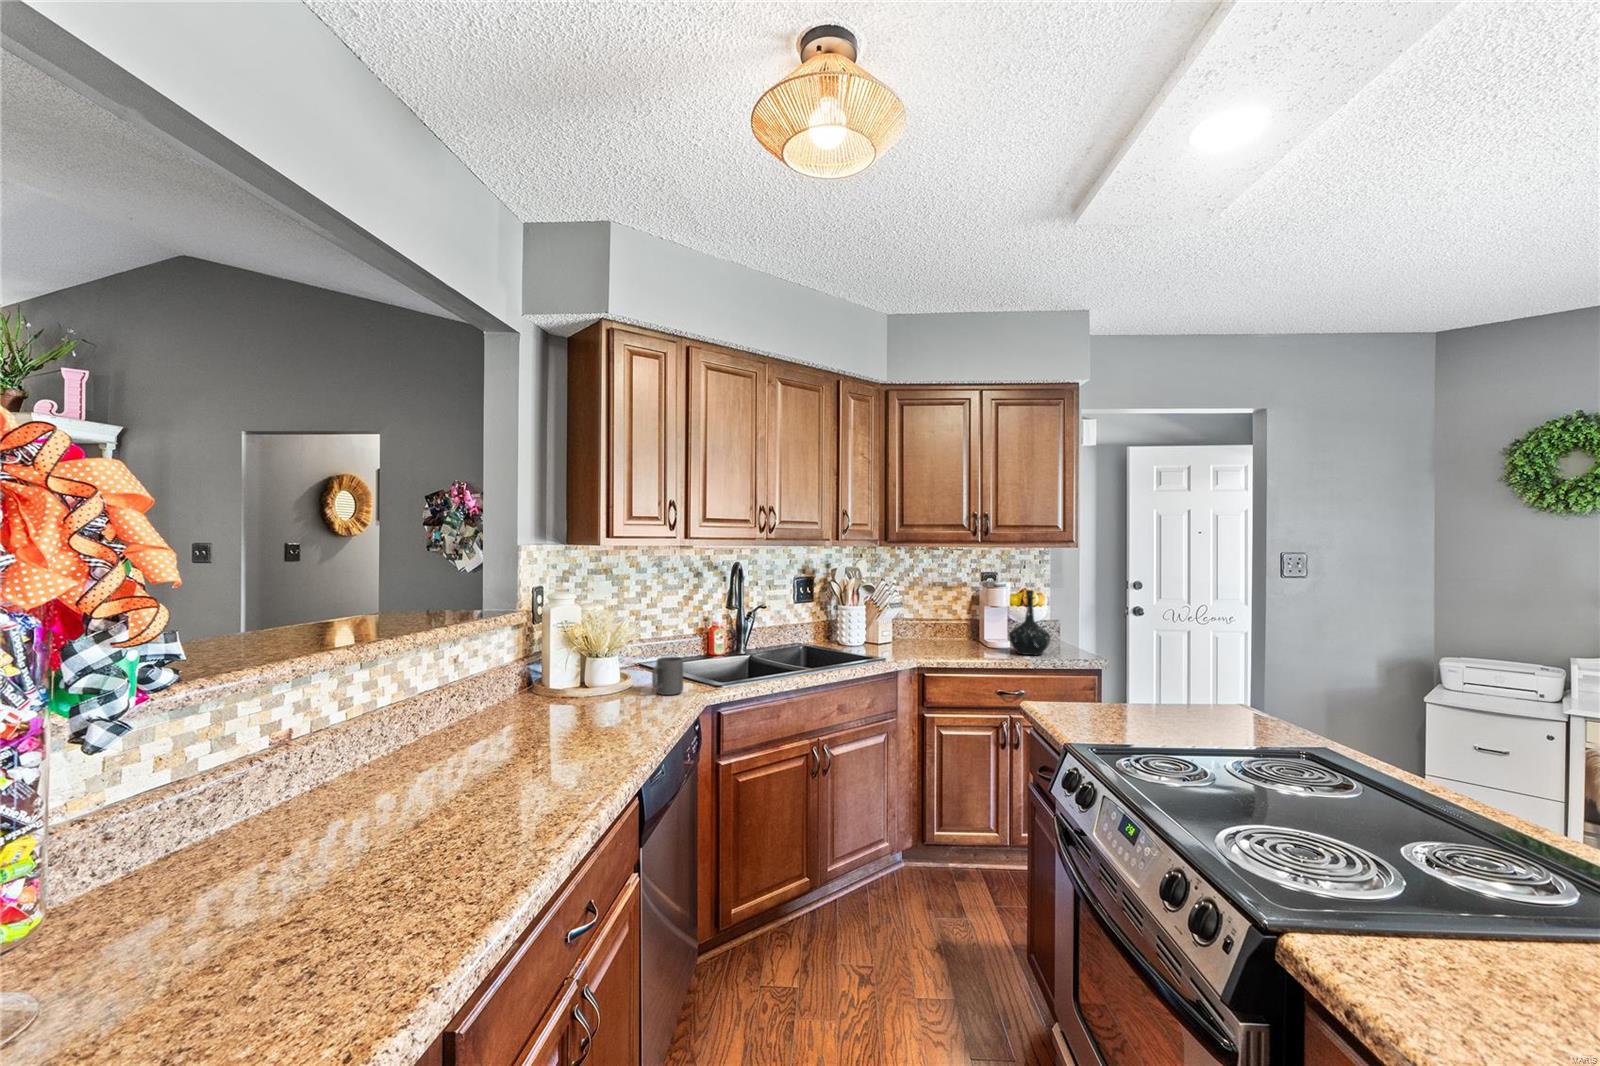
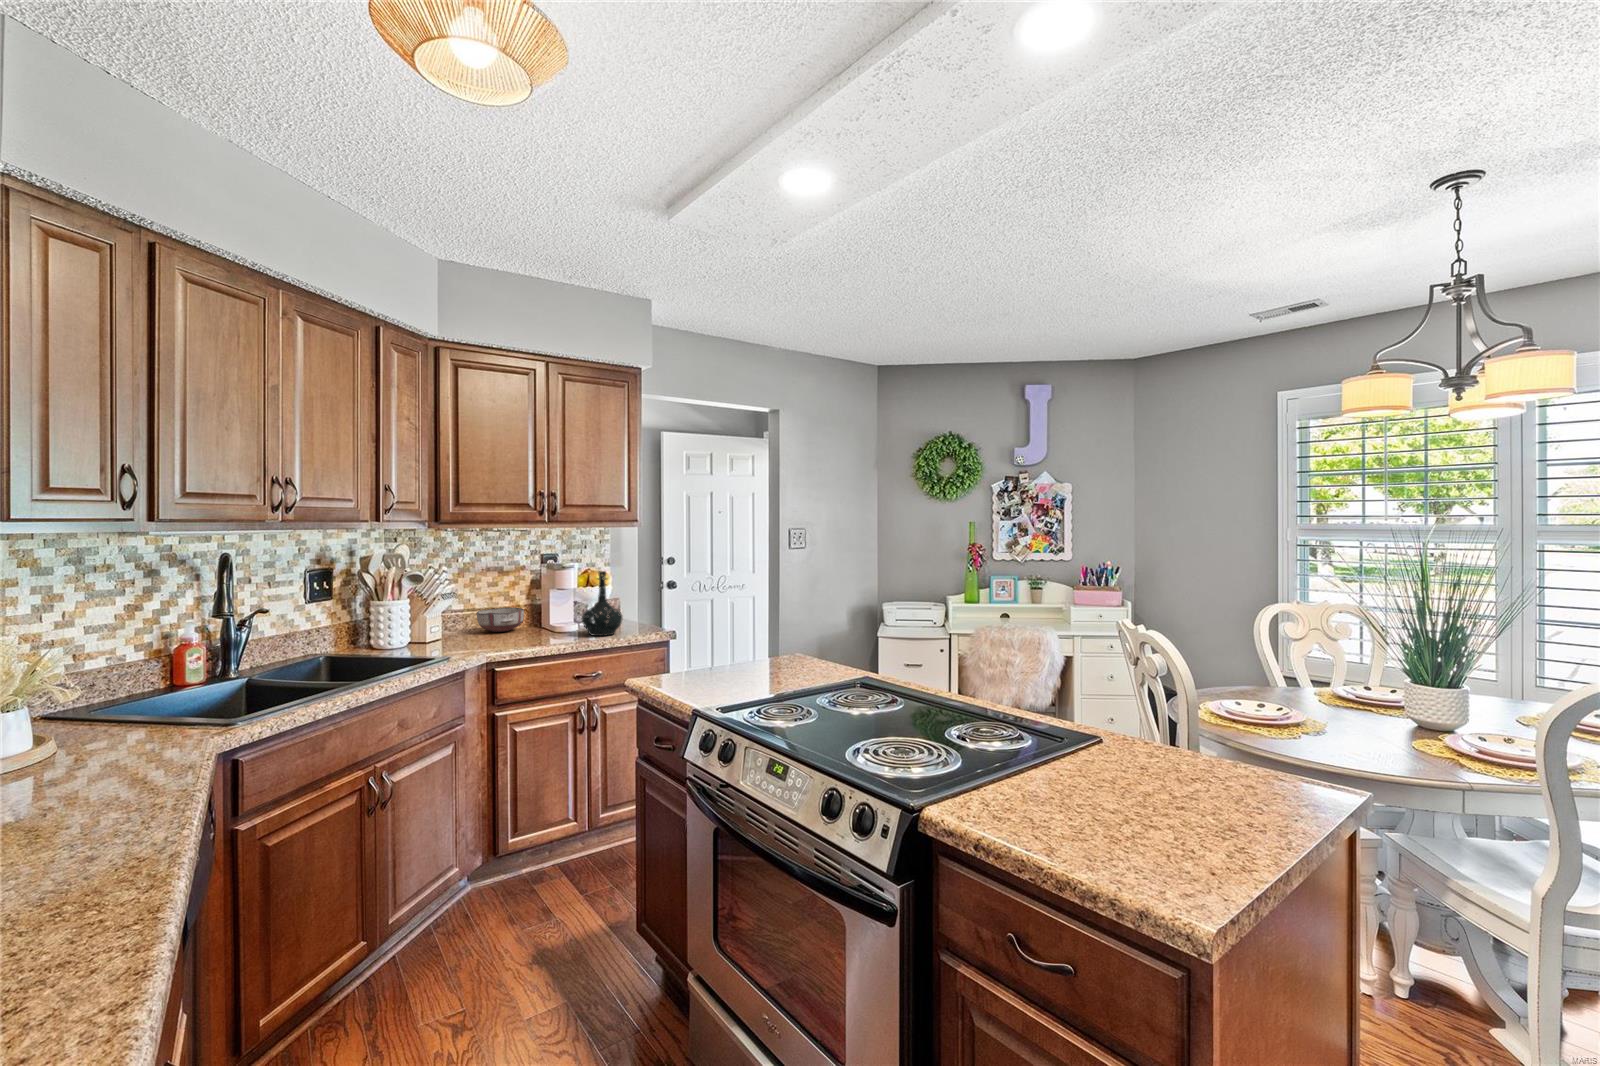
ceramic bowl: none [920,619,960,641] -> present [477,607,524,632]
mug: present [652,657,683,695] -> none [109,692,167,751]

